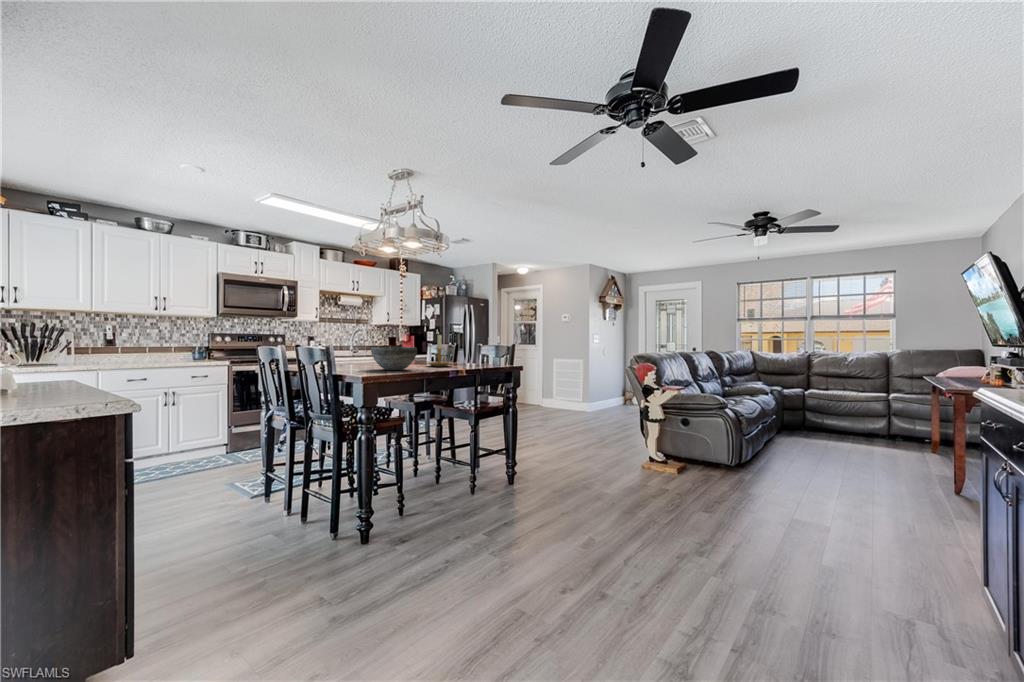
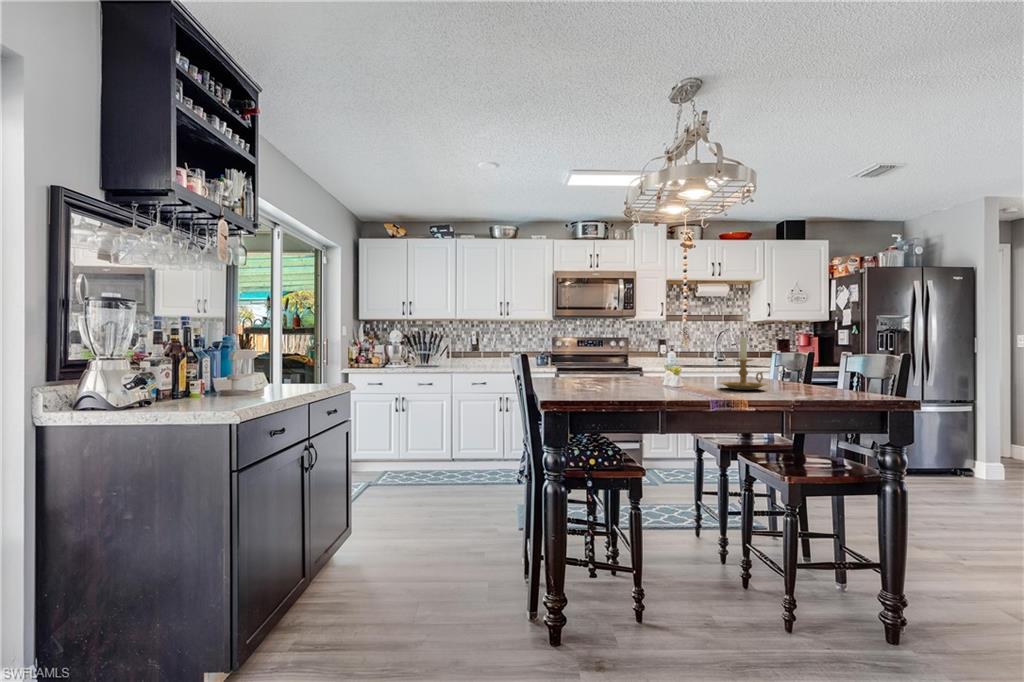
bowl: present [371,347,417,370] -> none [602,356,672,393]

